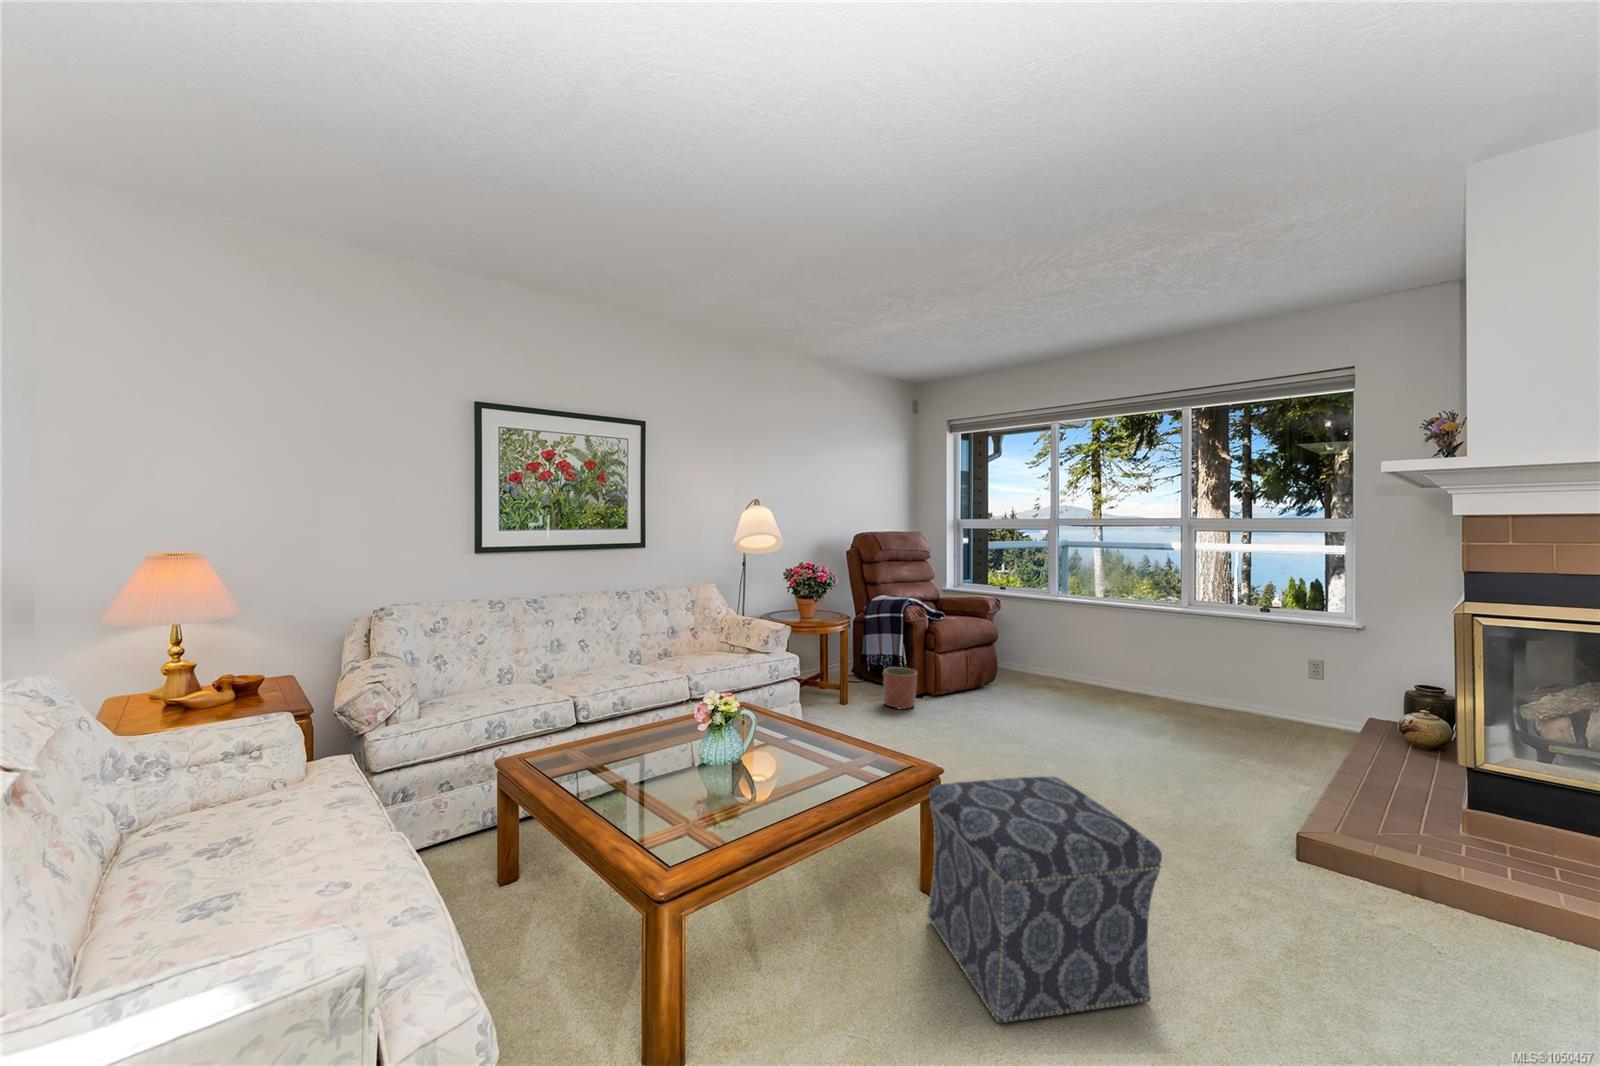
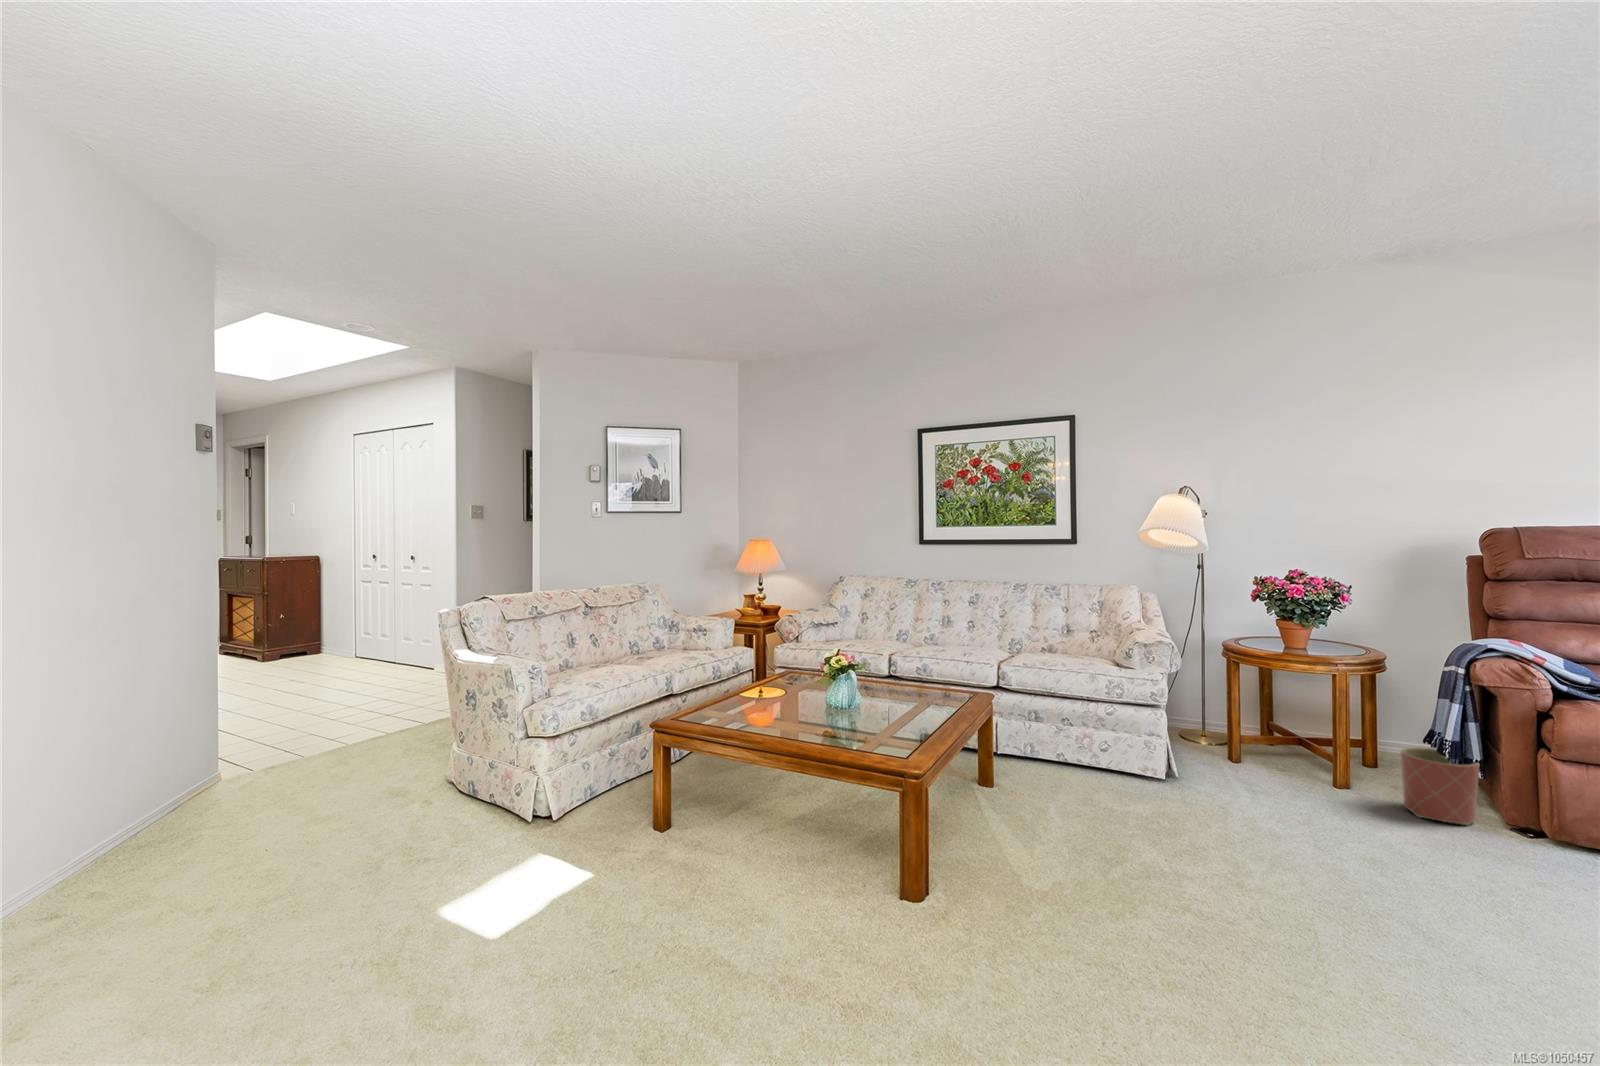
ottoman: present [927,777,1162,1023] -> none [709,745,953,1024]

